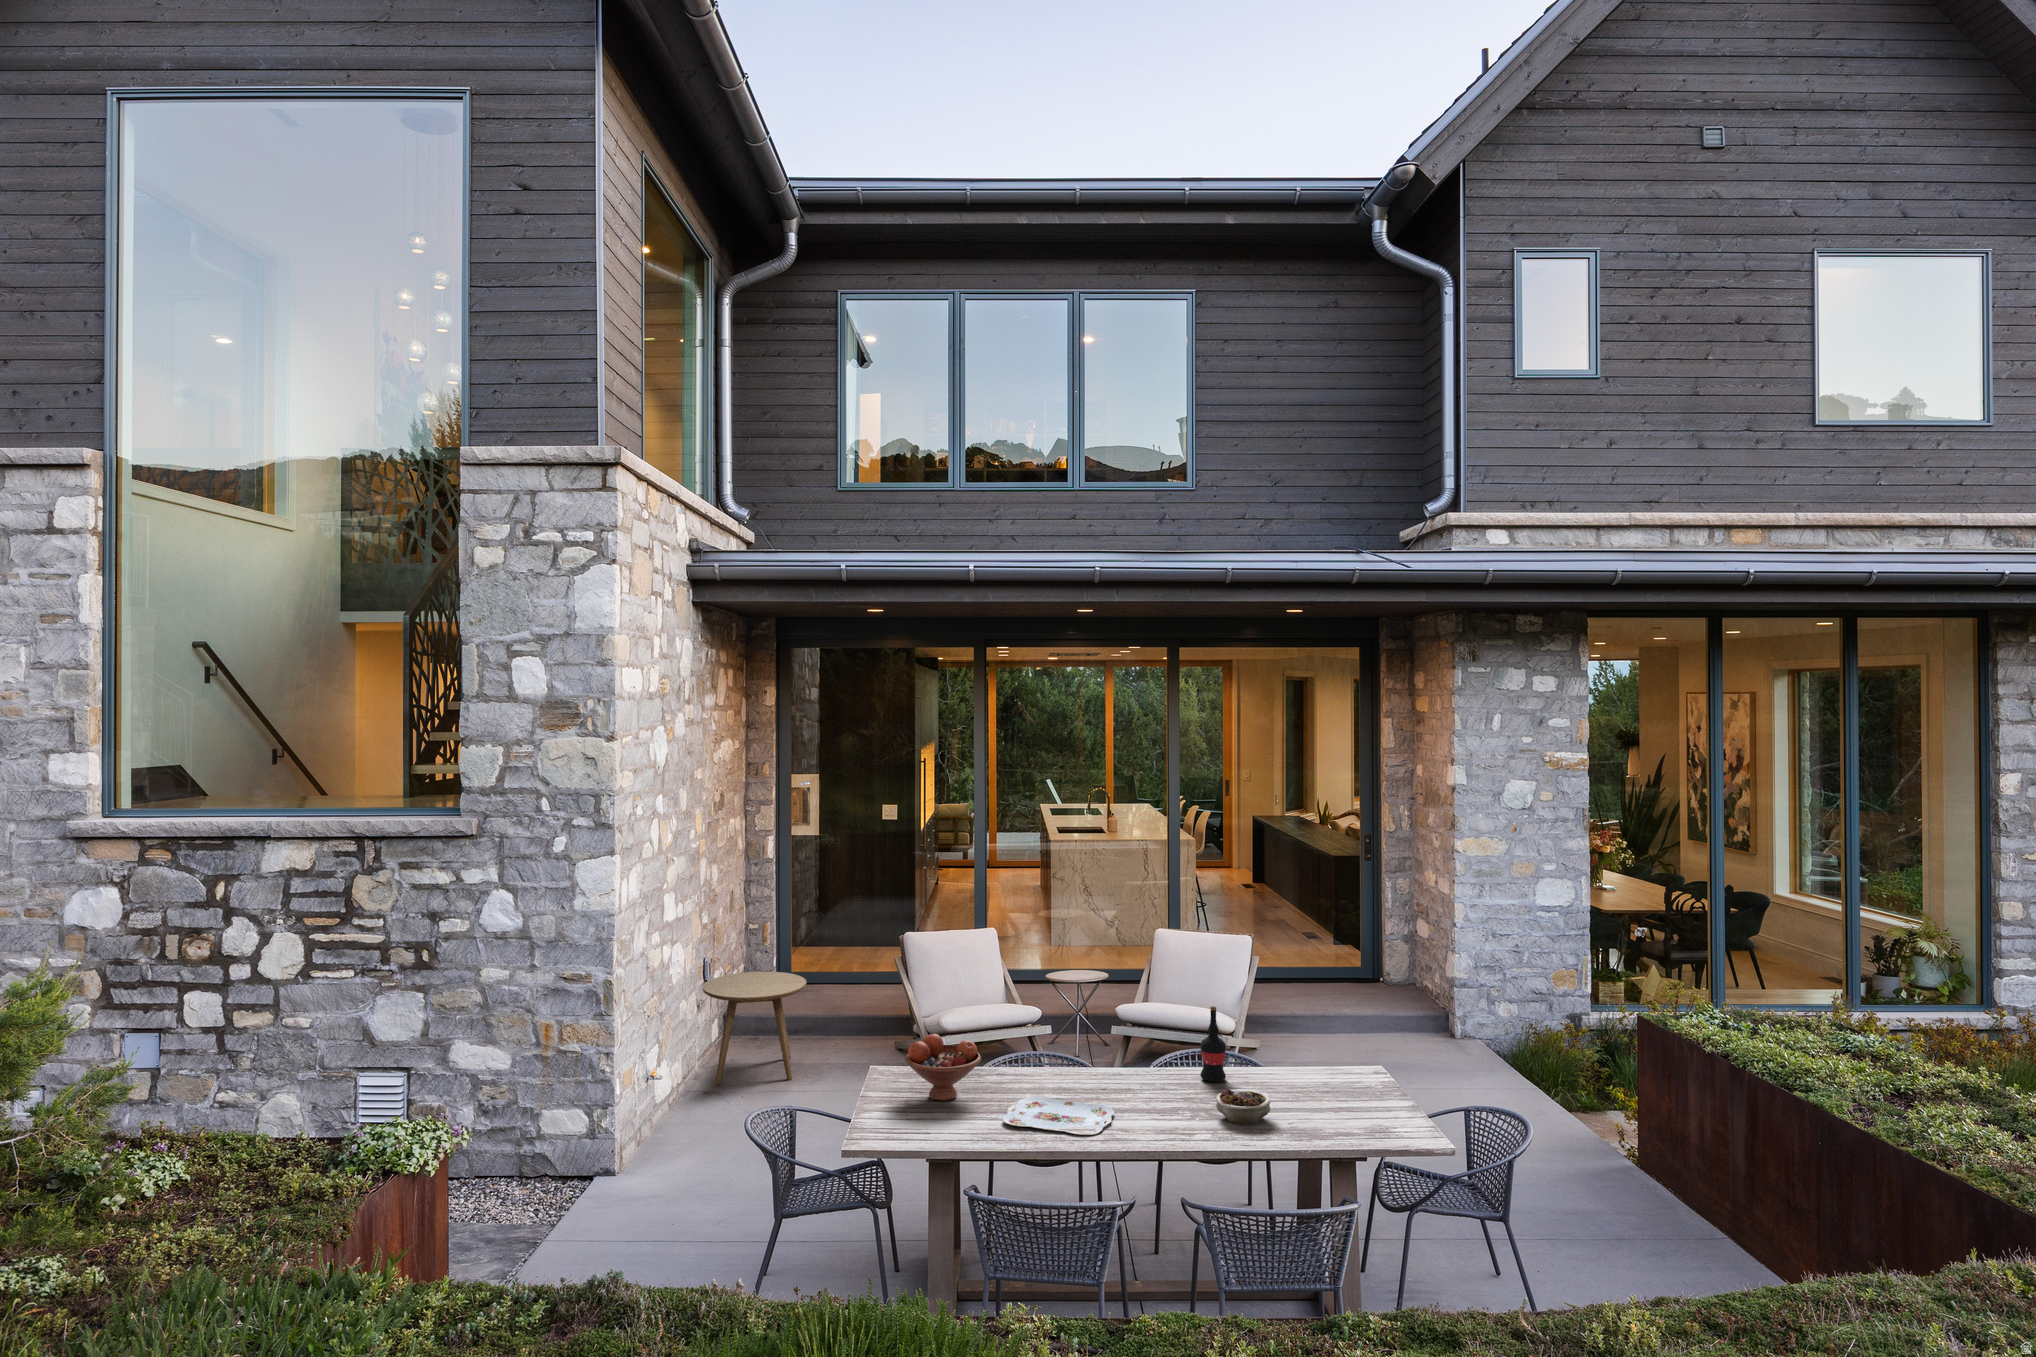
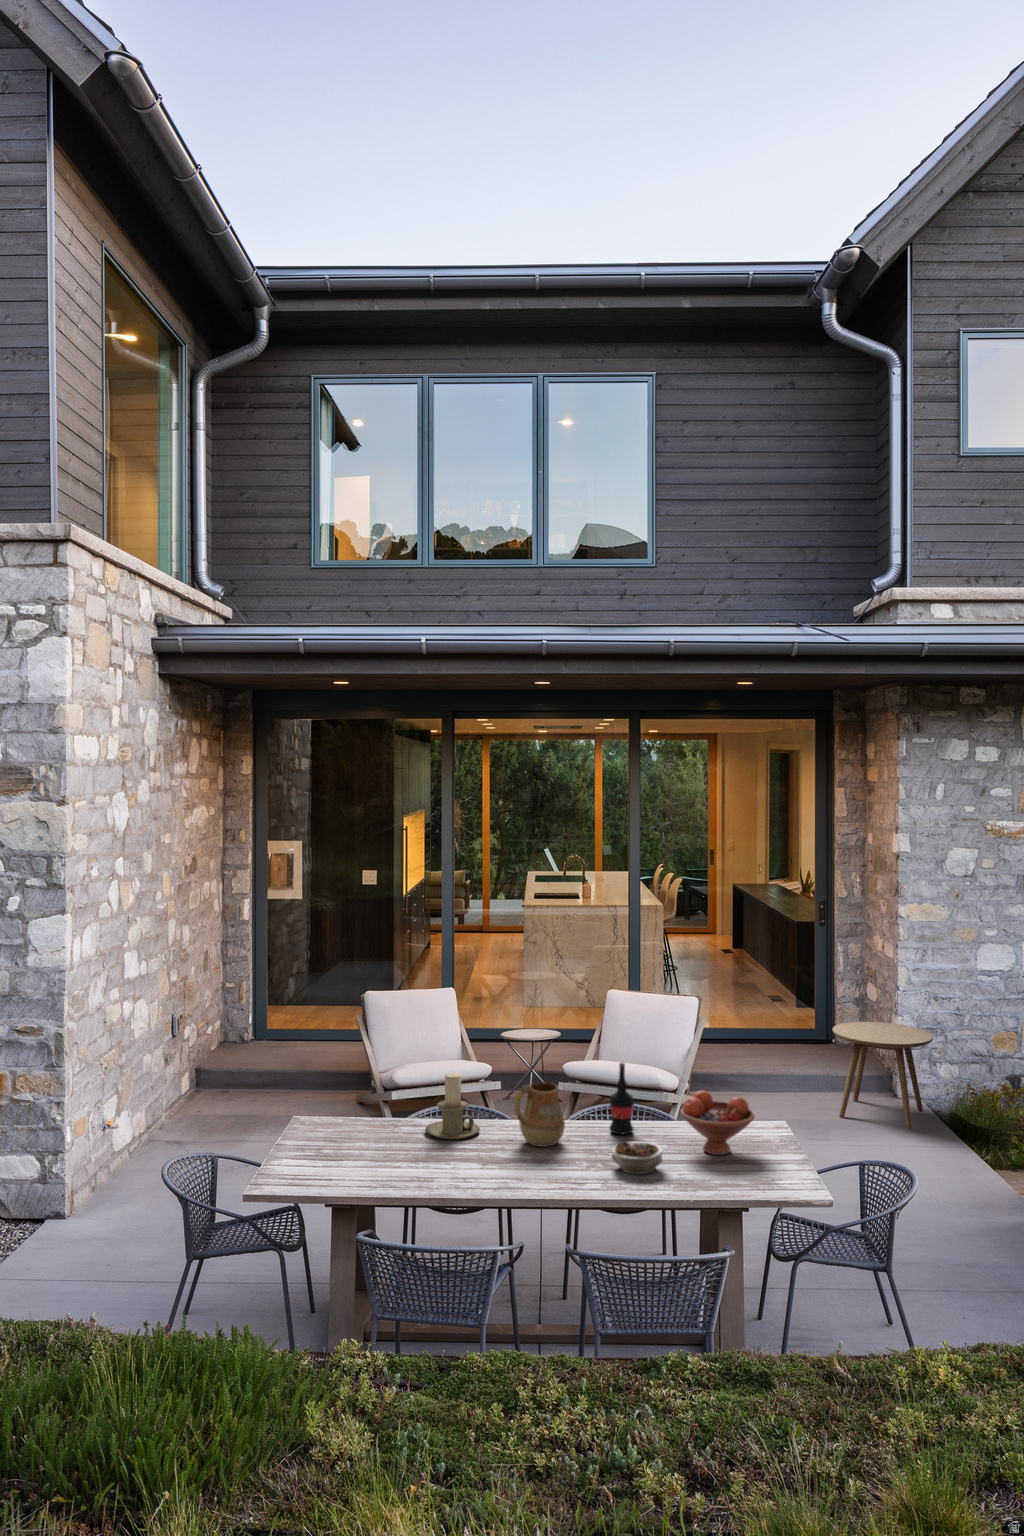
side table: present [703,971,807,1086] -> present [833,1022,933,1130]
candle holder: none [1008,1019,1066,1090] -> present [425,1073,480,1140]
pitcher: none [1106,1028,1158,1096] -> present [514,1082,565,1147]
fruit bowl: present [905,1034,981,1101] -> present [680,1090,755,1155]
serving tray: present [1003,1096,1114,1135] -> none [406,1146,515,1182]

